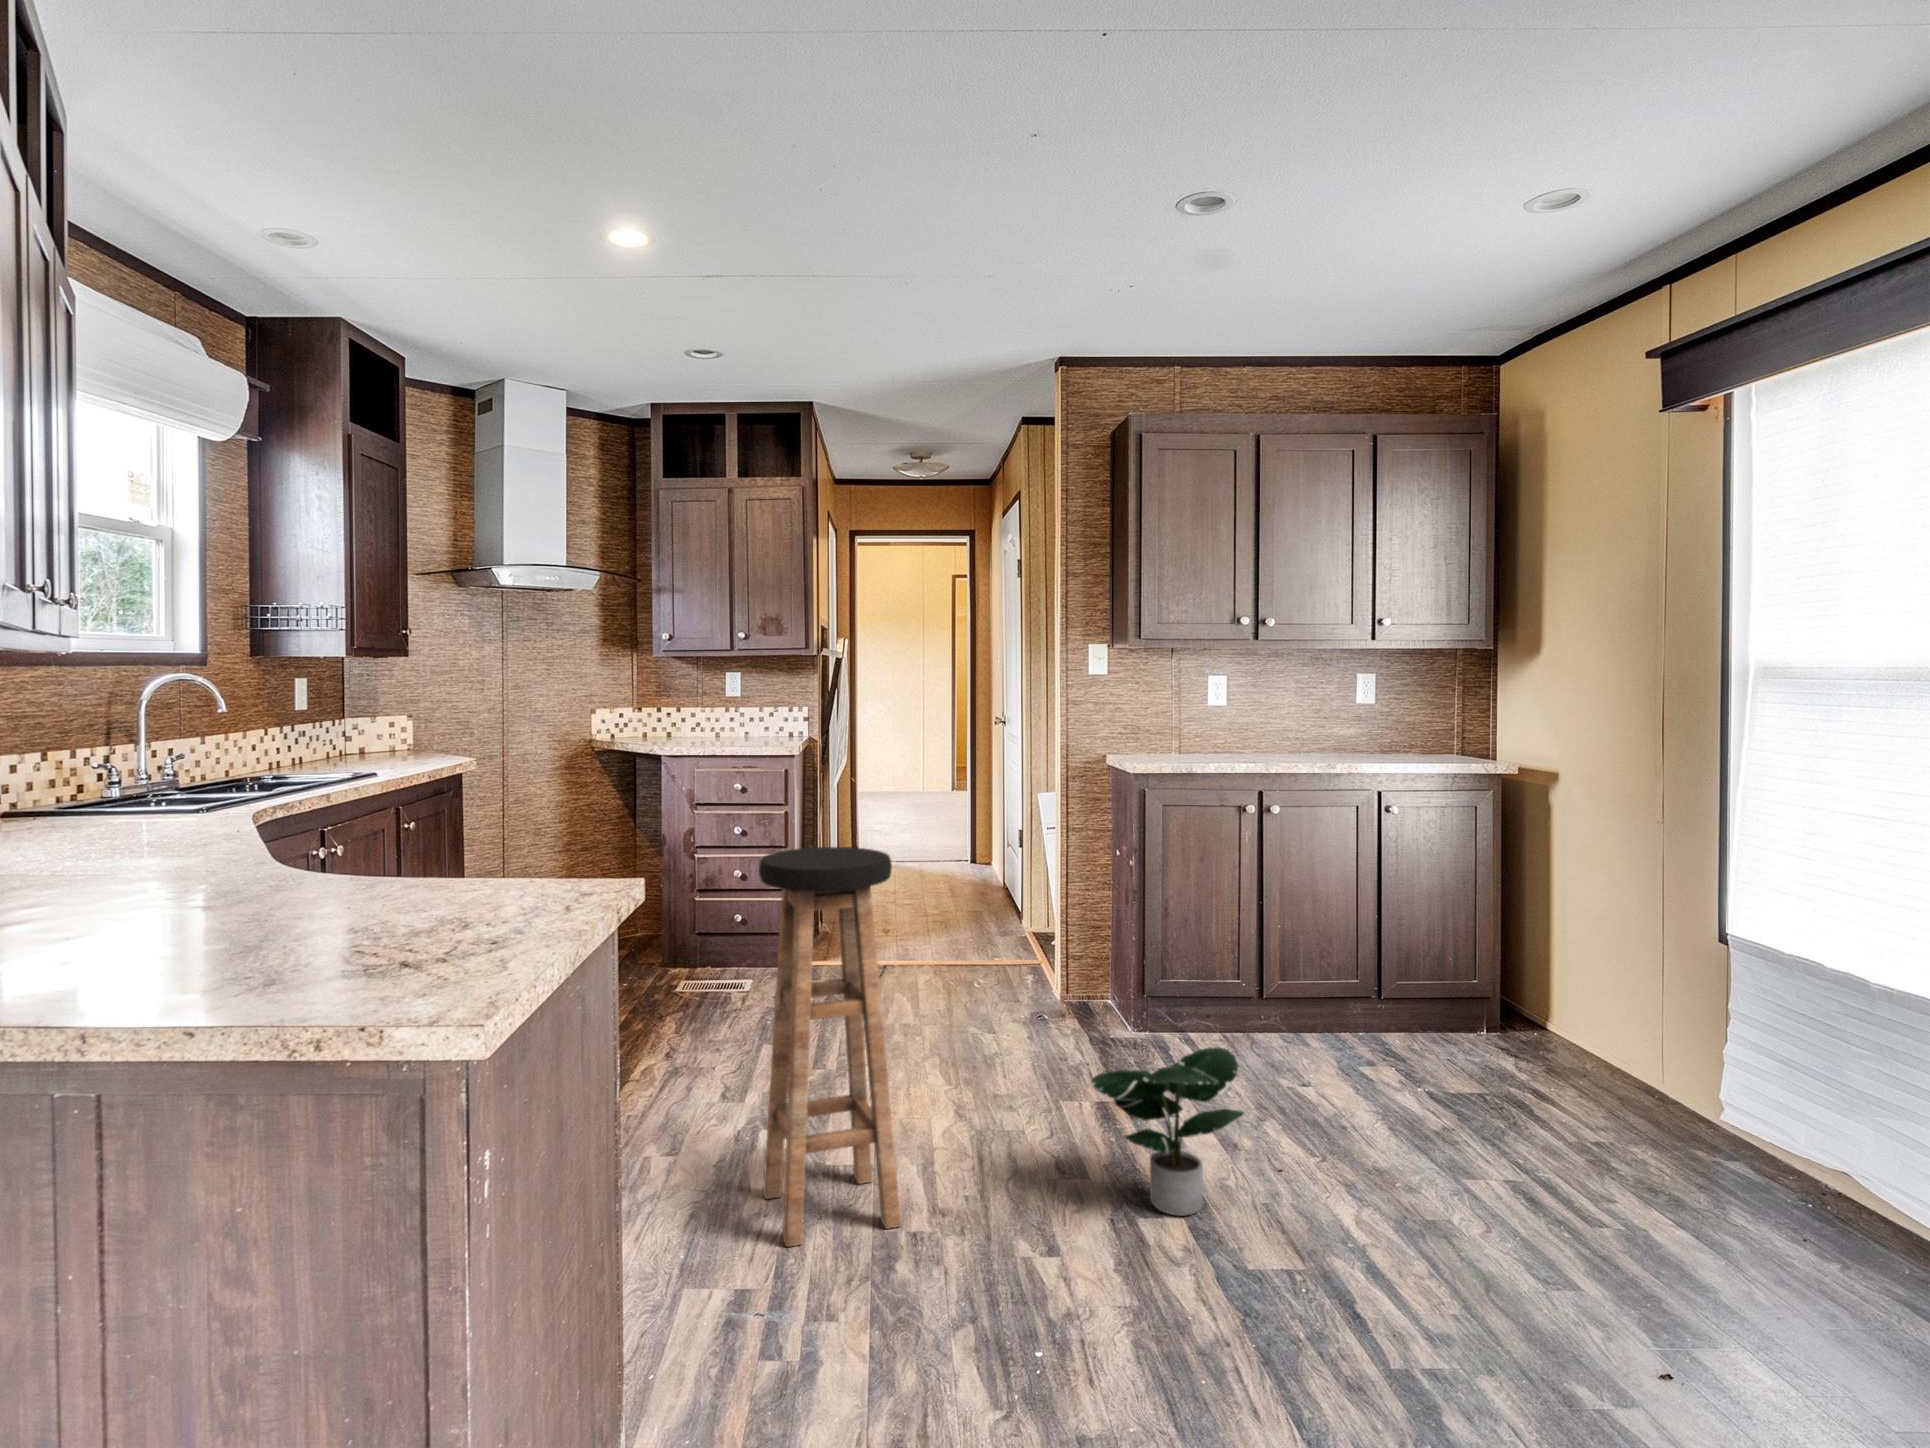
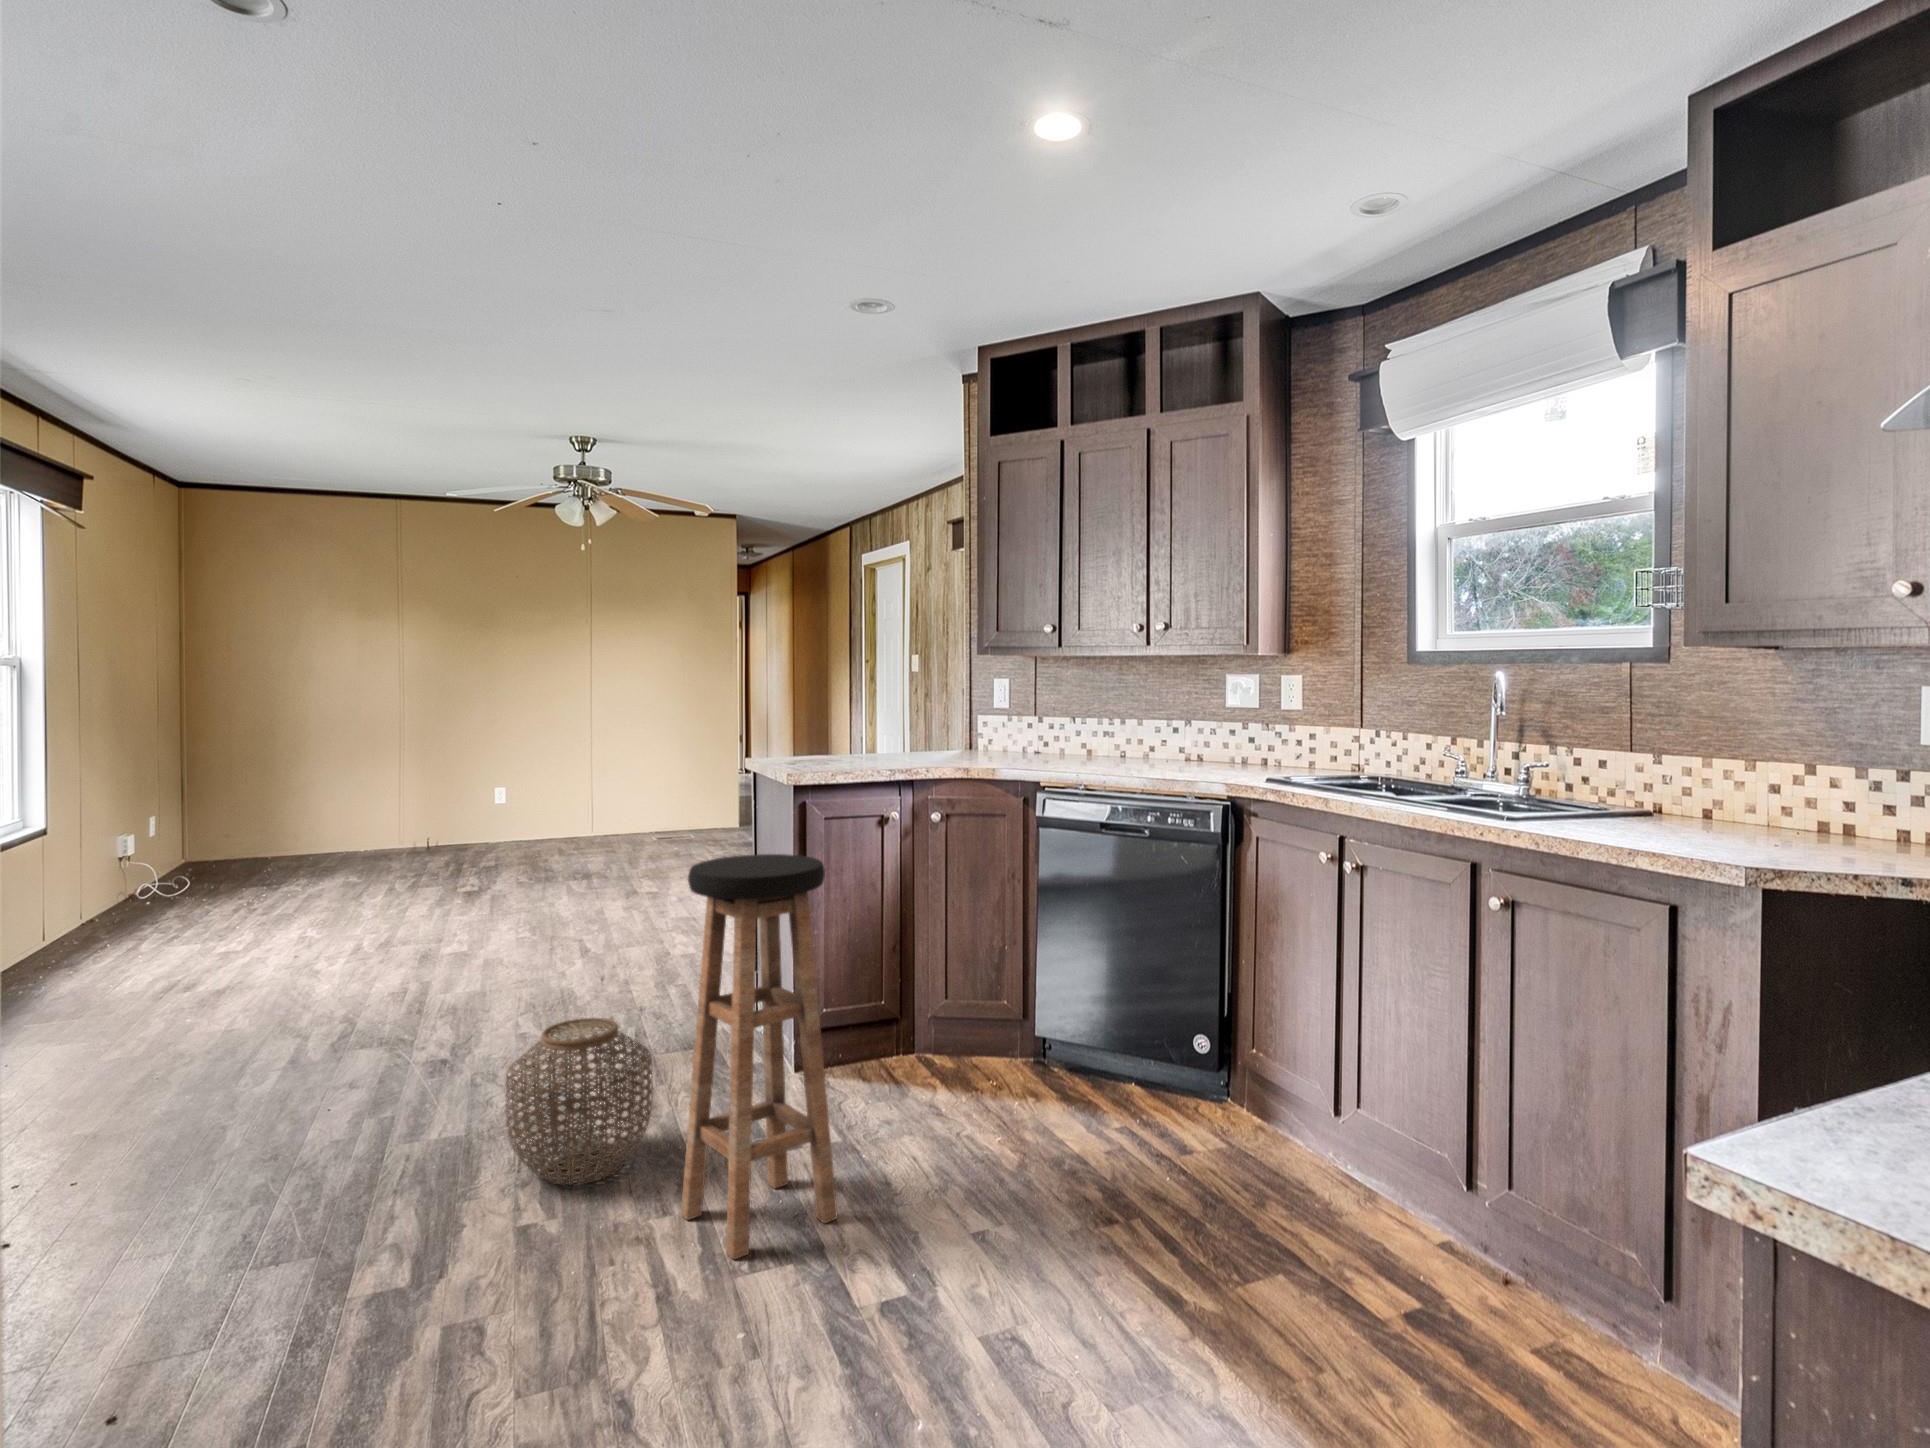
potted plant: present [1092,1047,1245,1216] -> none [258,1096,458,1315]
woven basket: none [916,1115,1096,1347] -> present [506,1018,653,1185]

